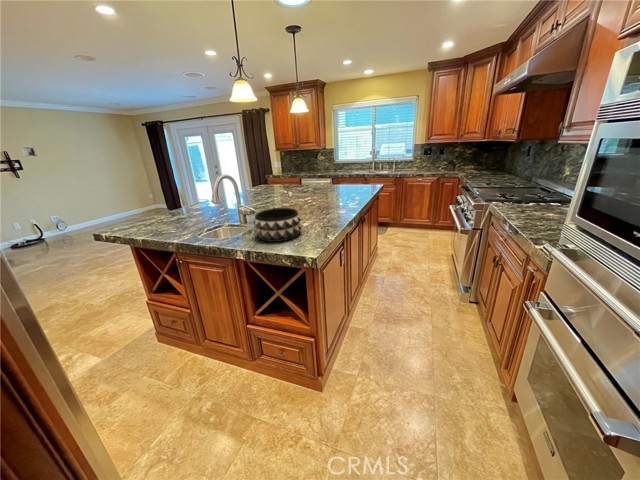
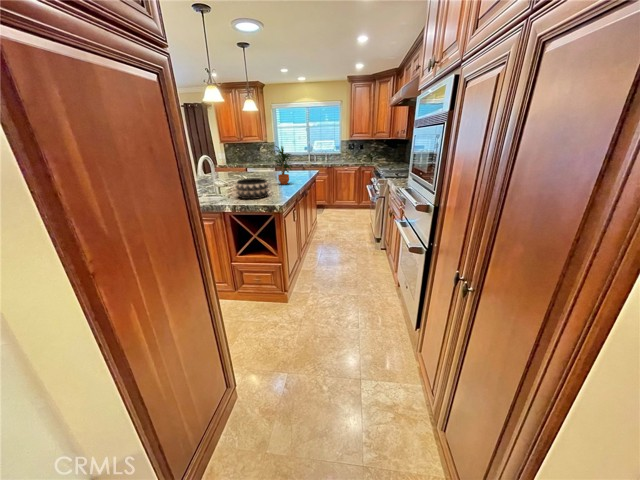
potted plant: none [316,157,347,210] -> present [274,146,291,184]

